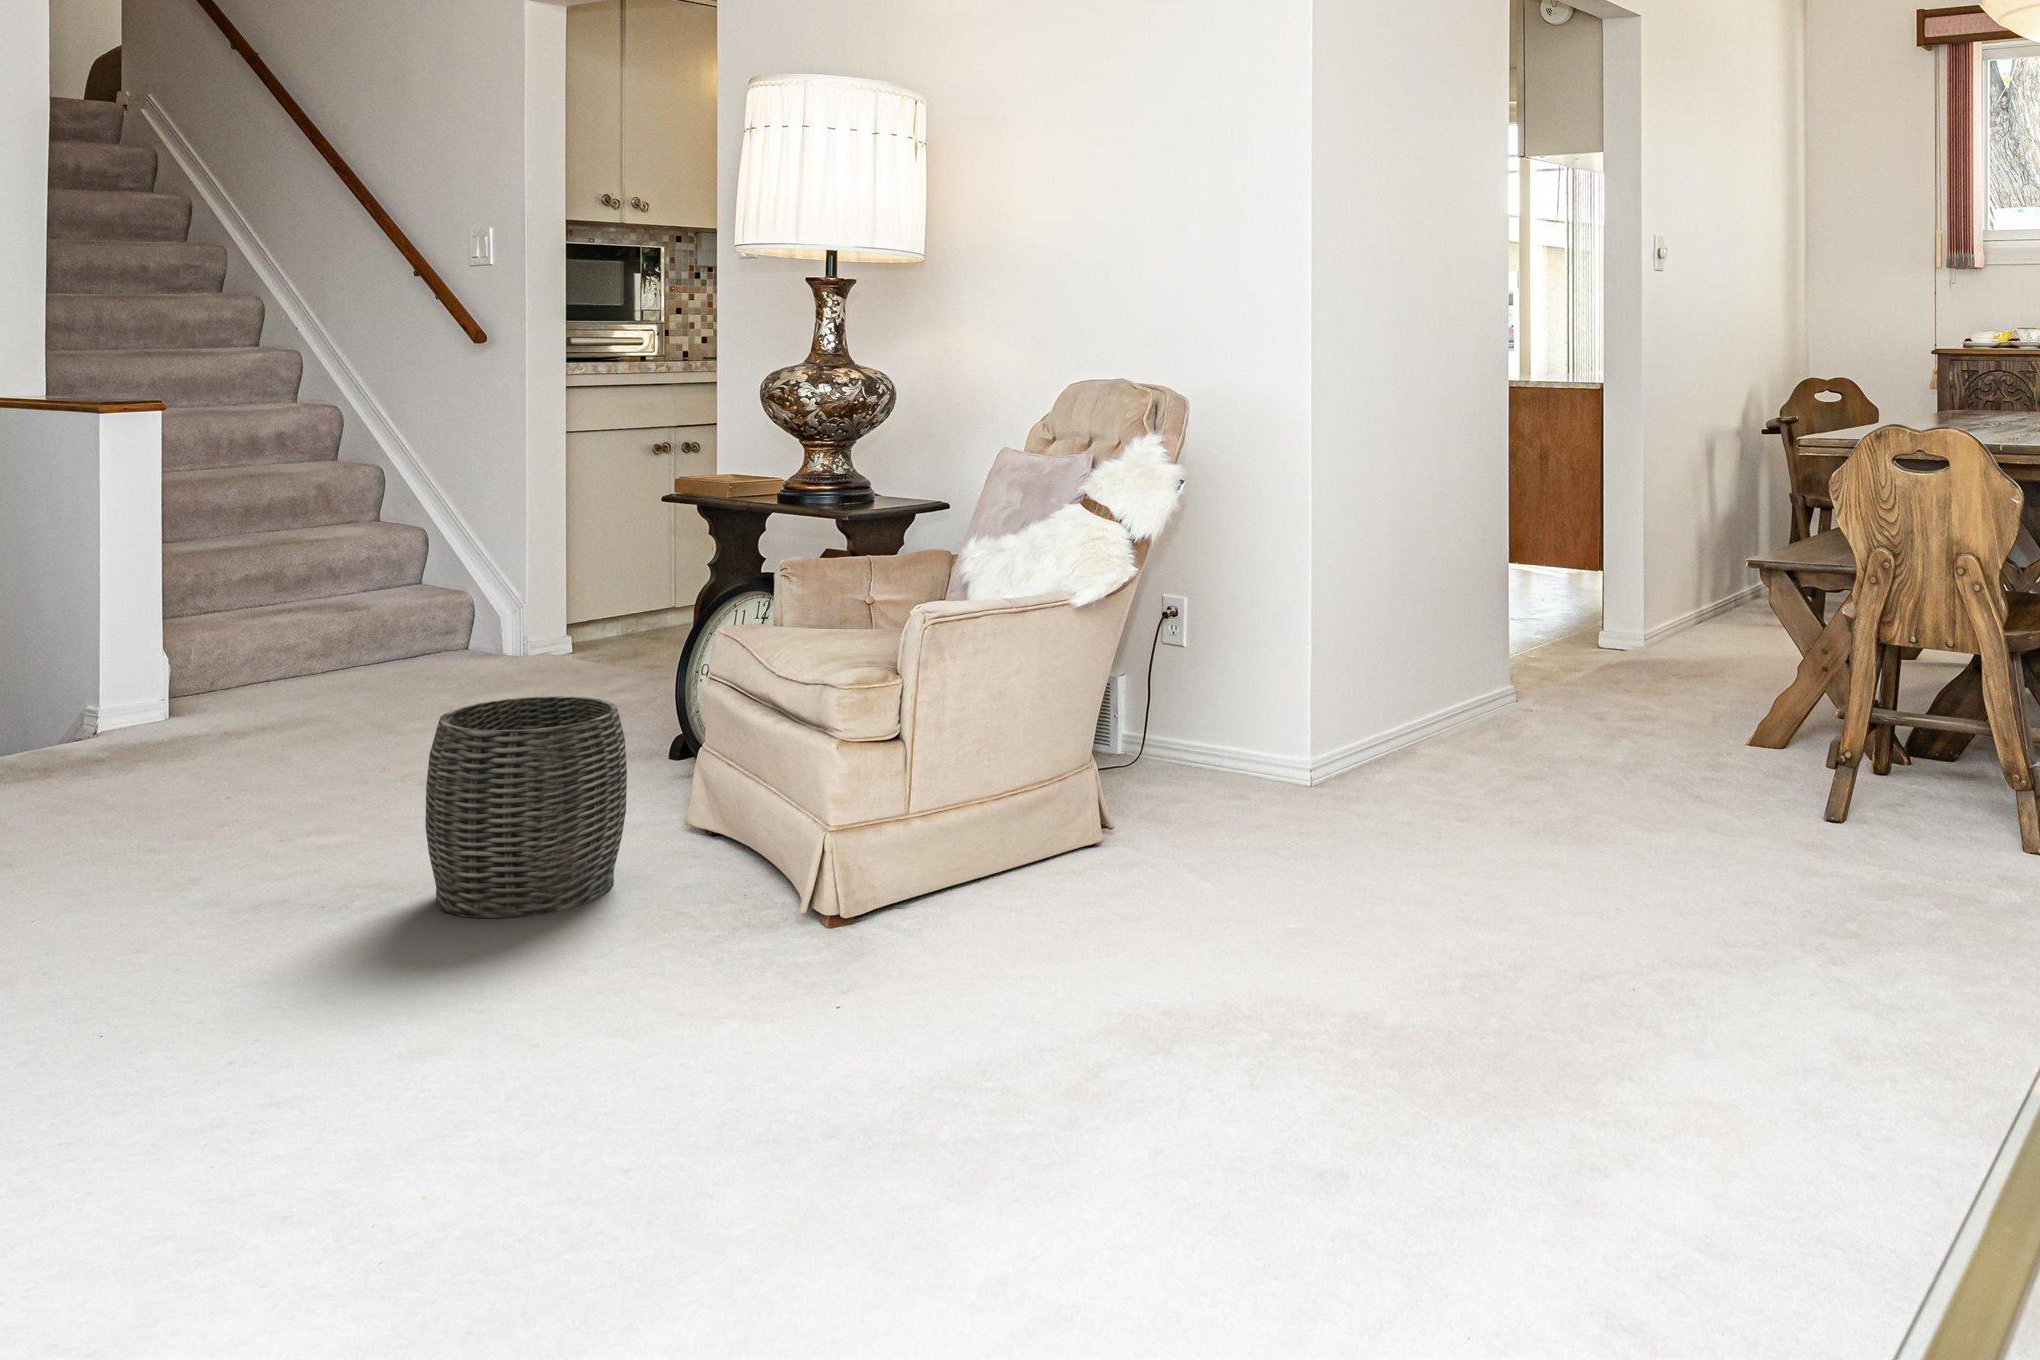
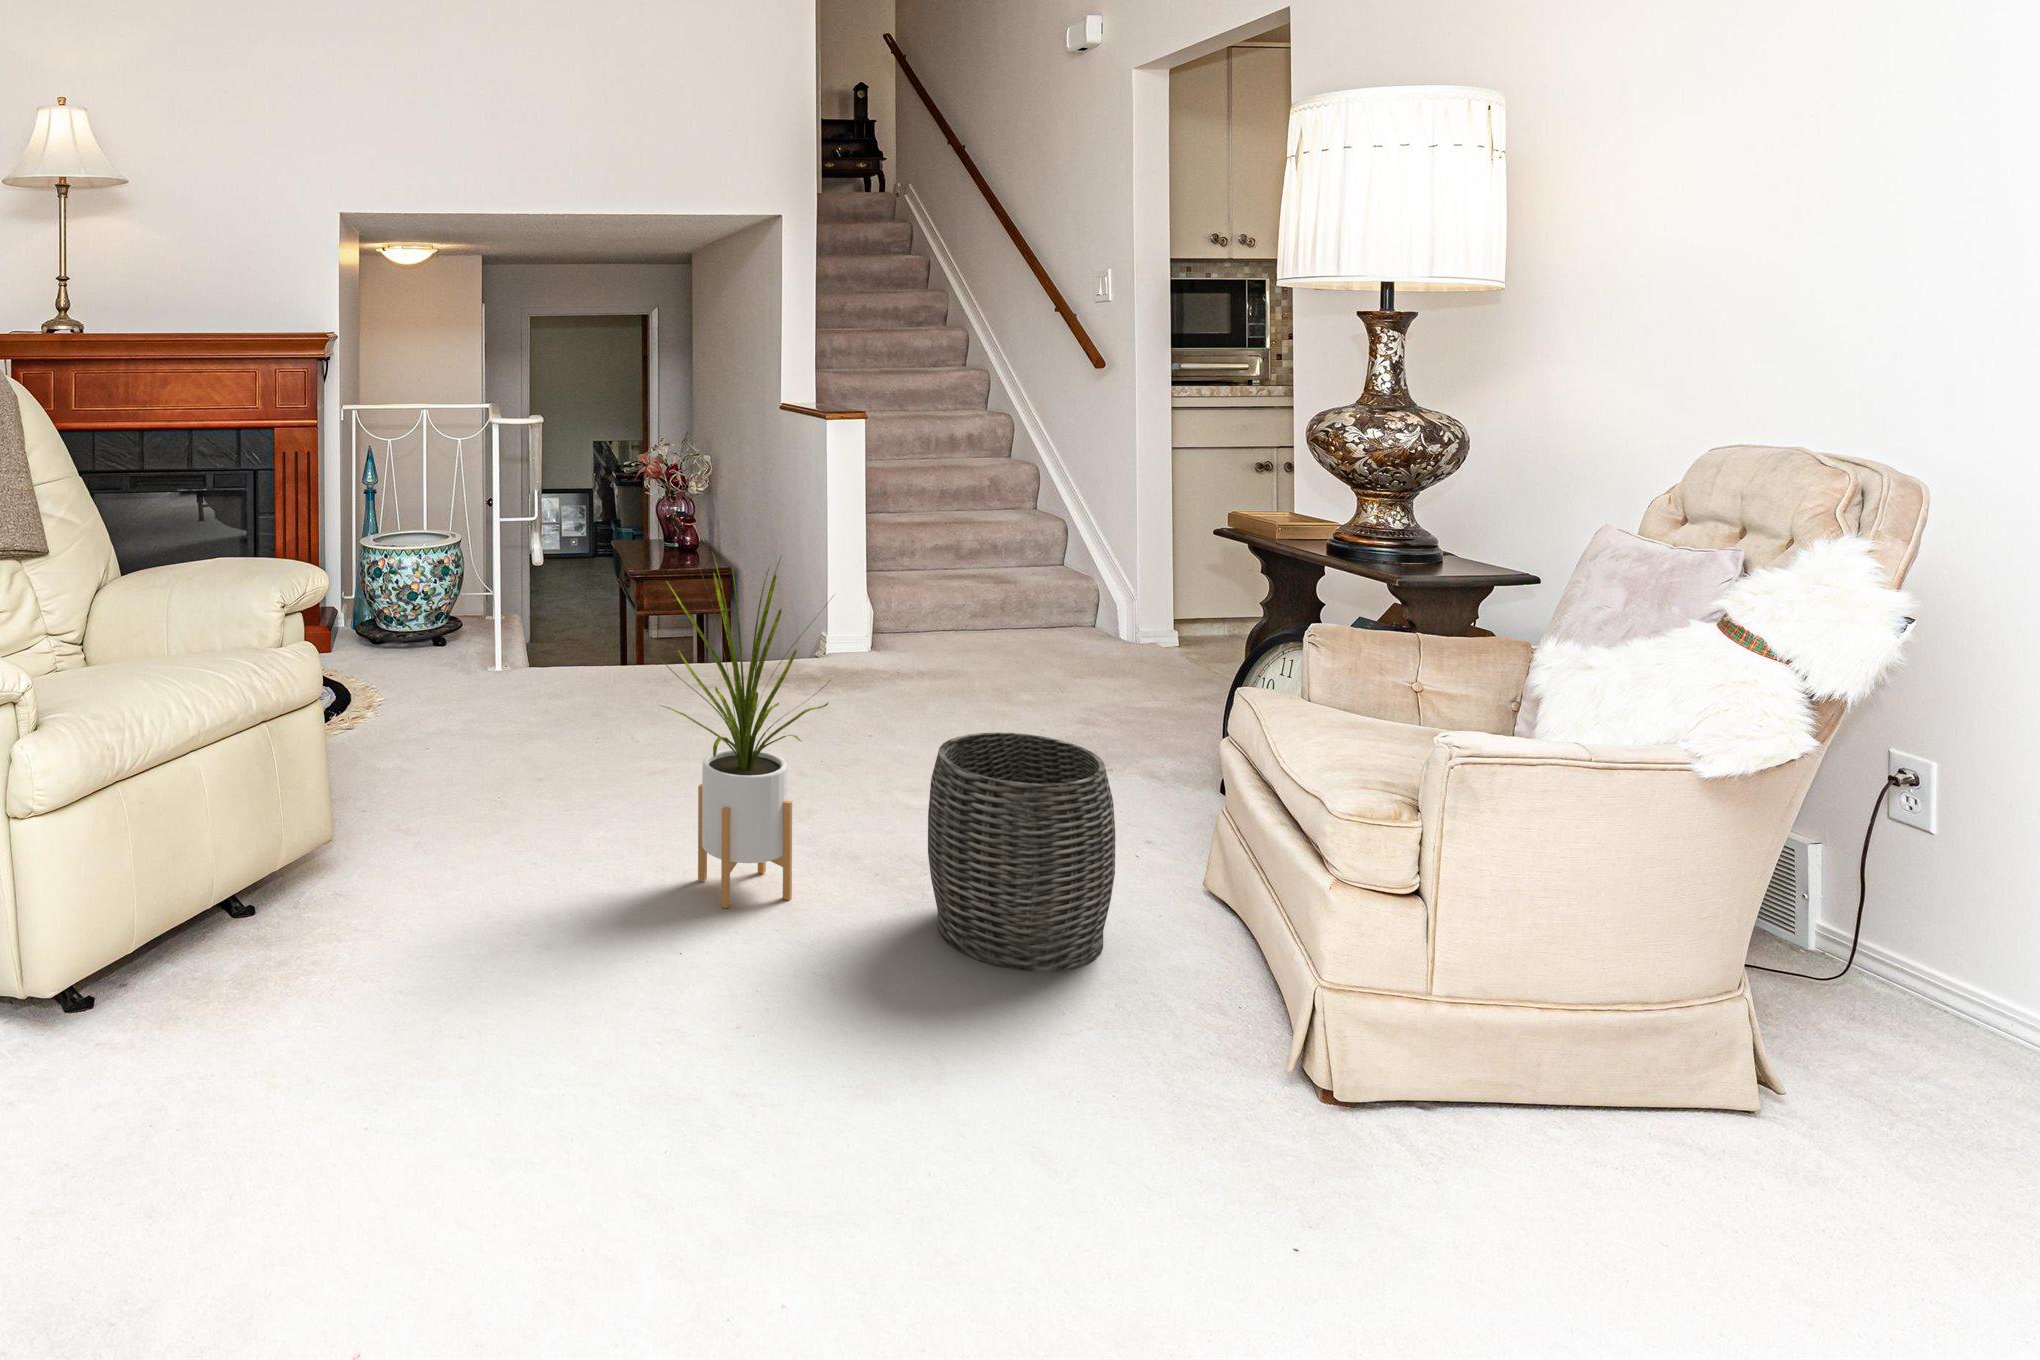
house plant: none [55,537,310,957] -> present [651,552,834,908]

